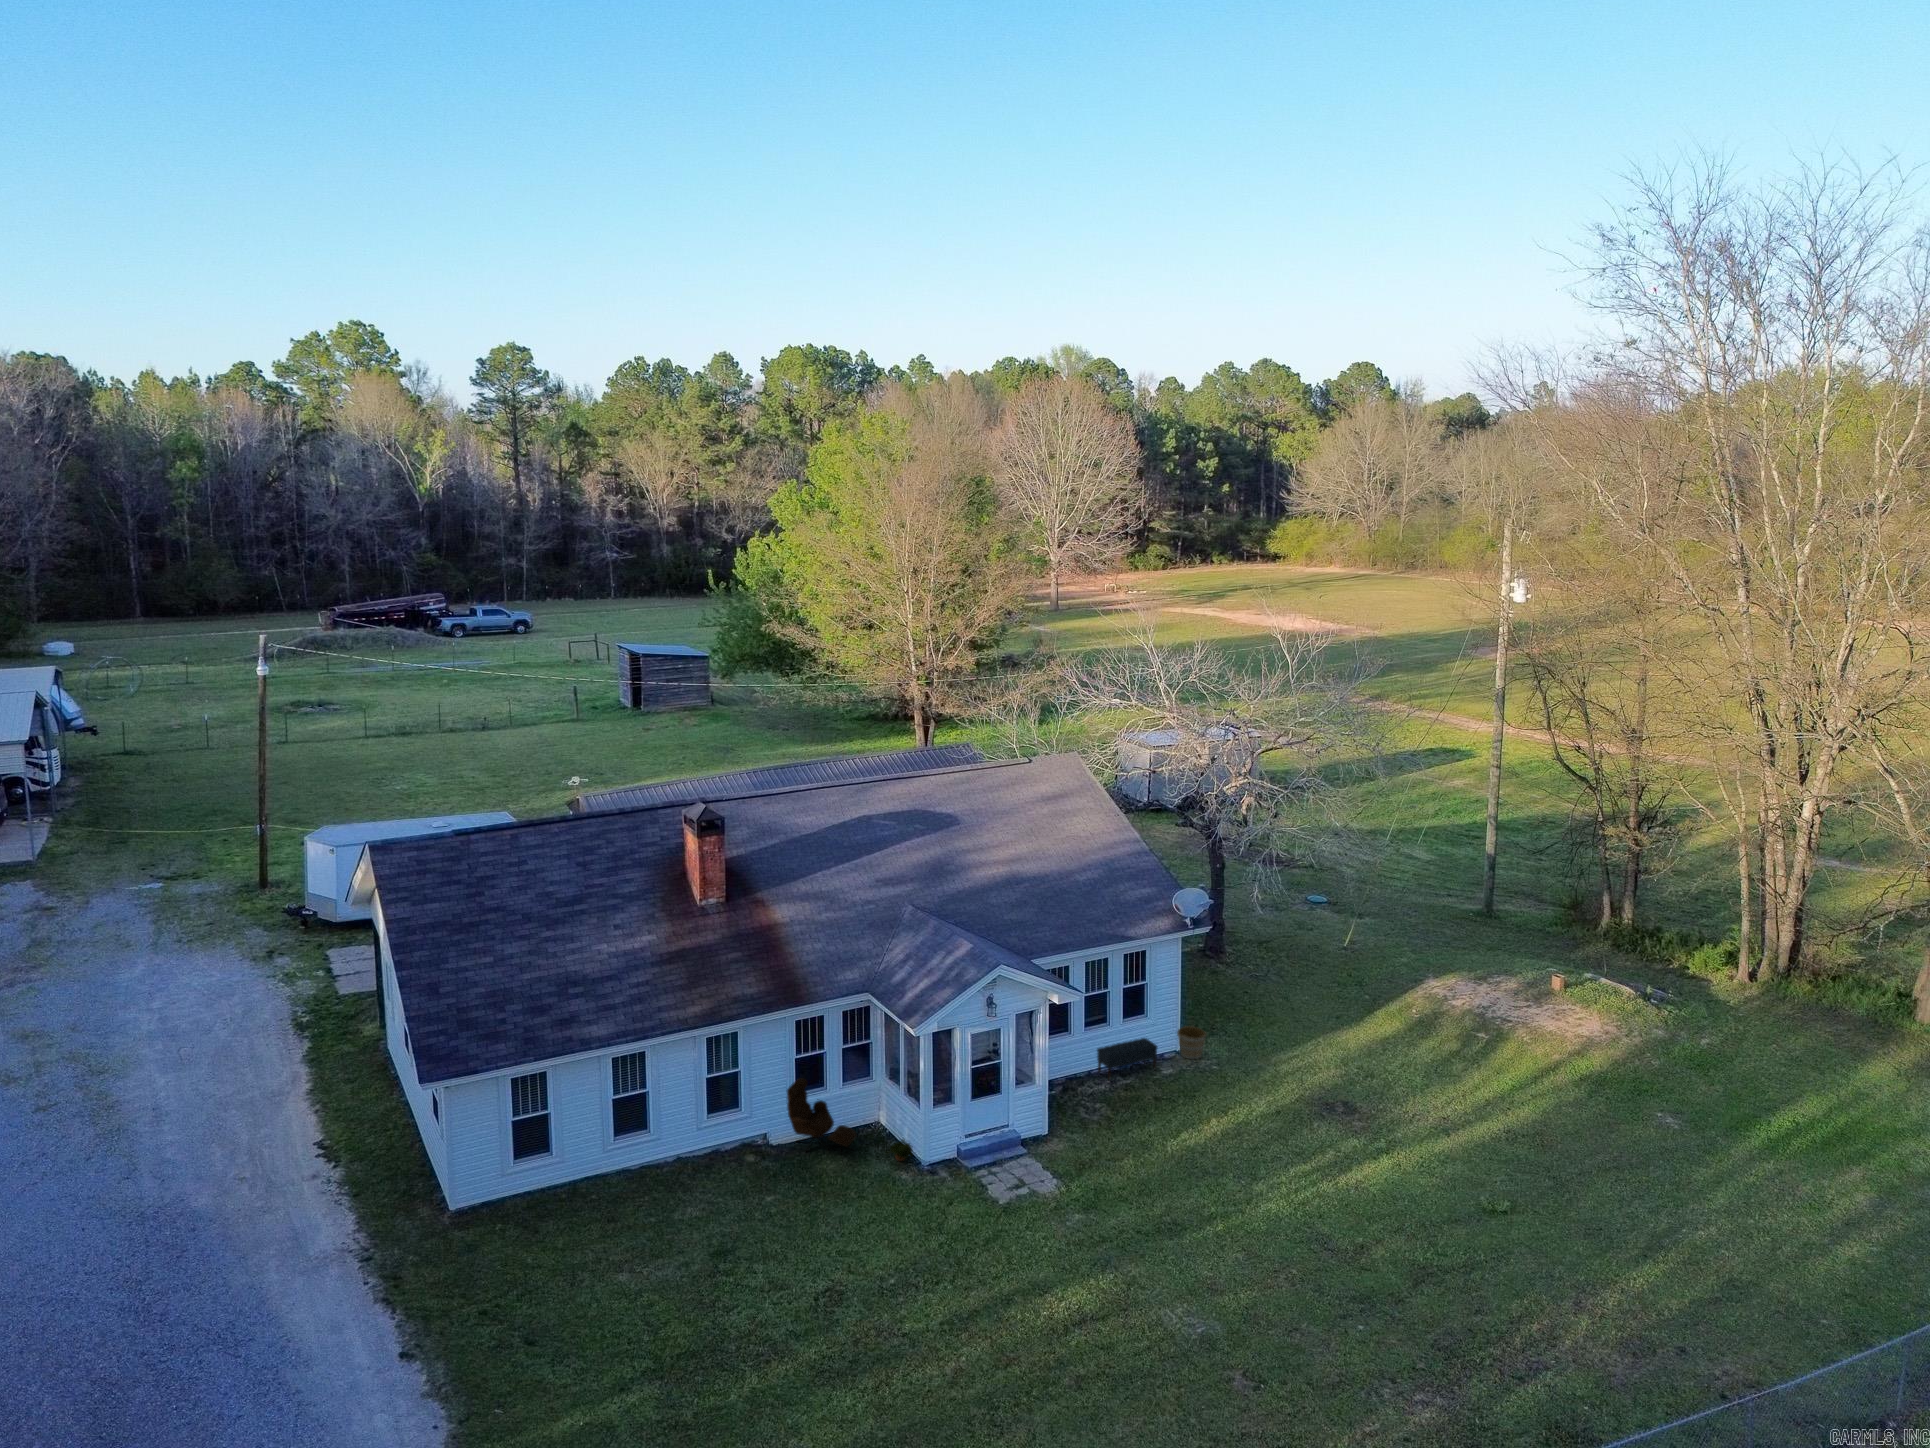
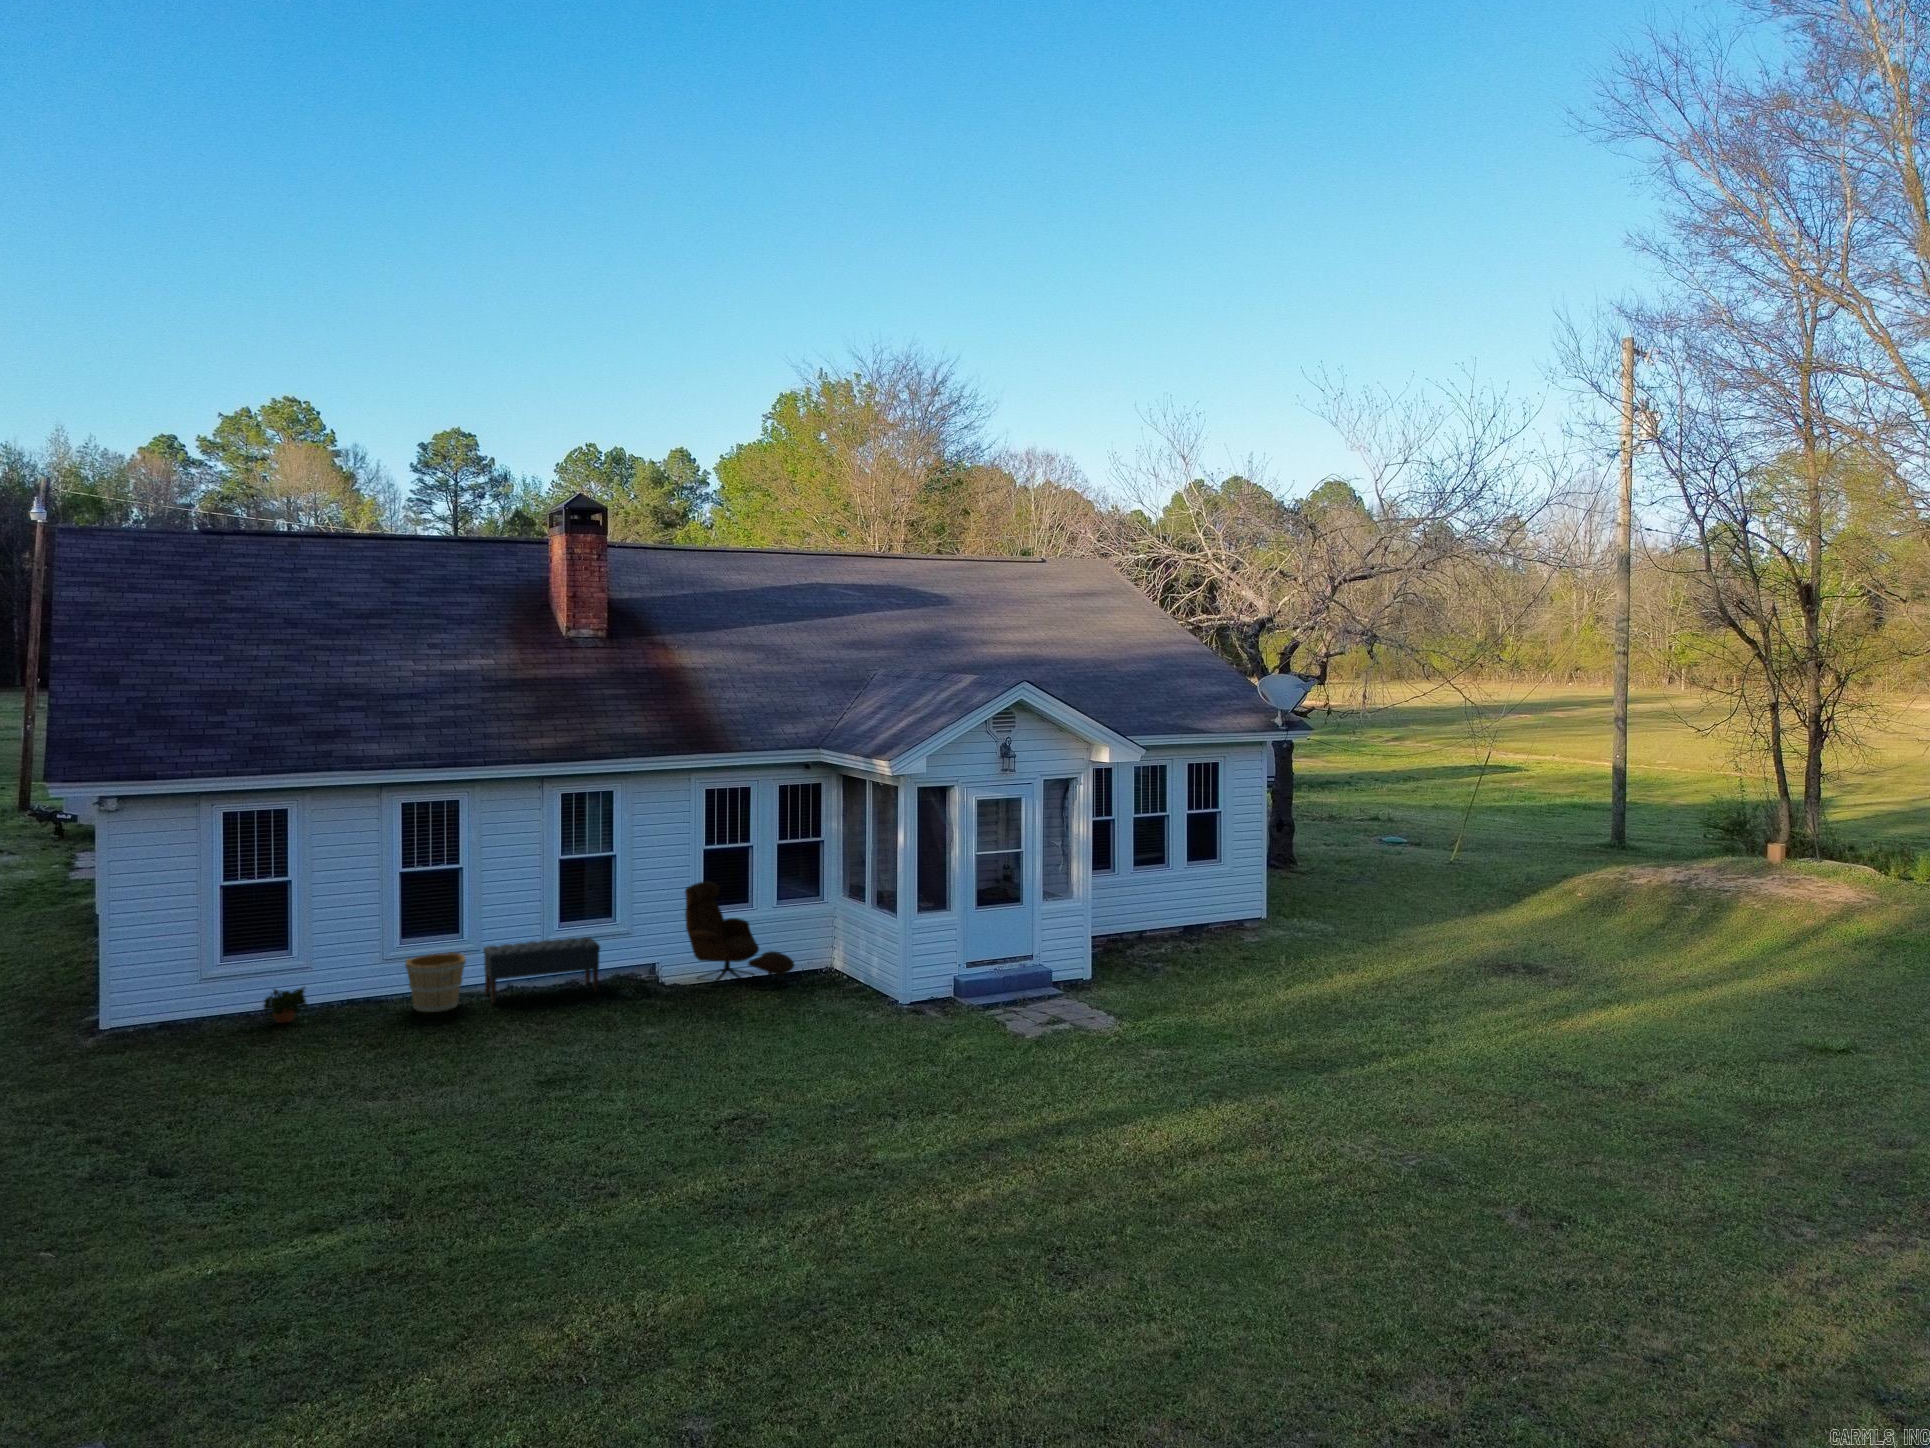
wooden bucket: present [1177,1026,1206,1059] -> present [405,952,466,1012]
bench: present [1097,1038,1157,1080] -> present [483,937,600,1004]
potted plant: present [886,1140,913,1161] -> present [261,986,308,1023]

